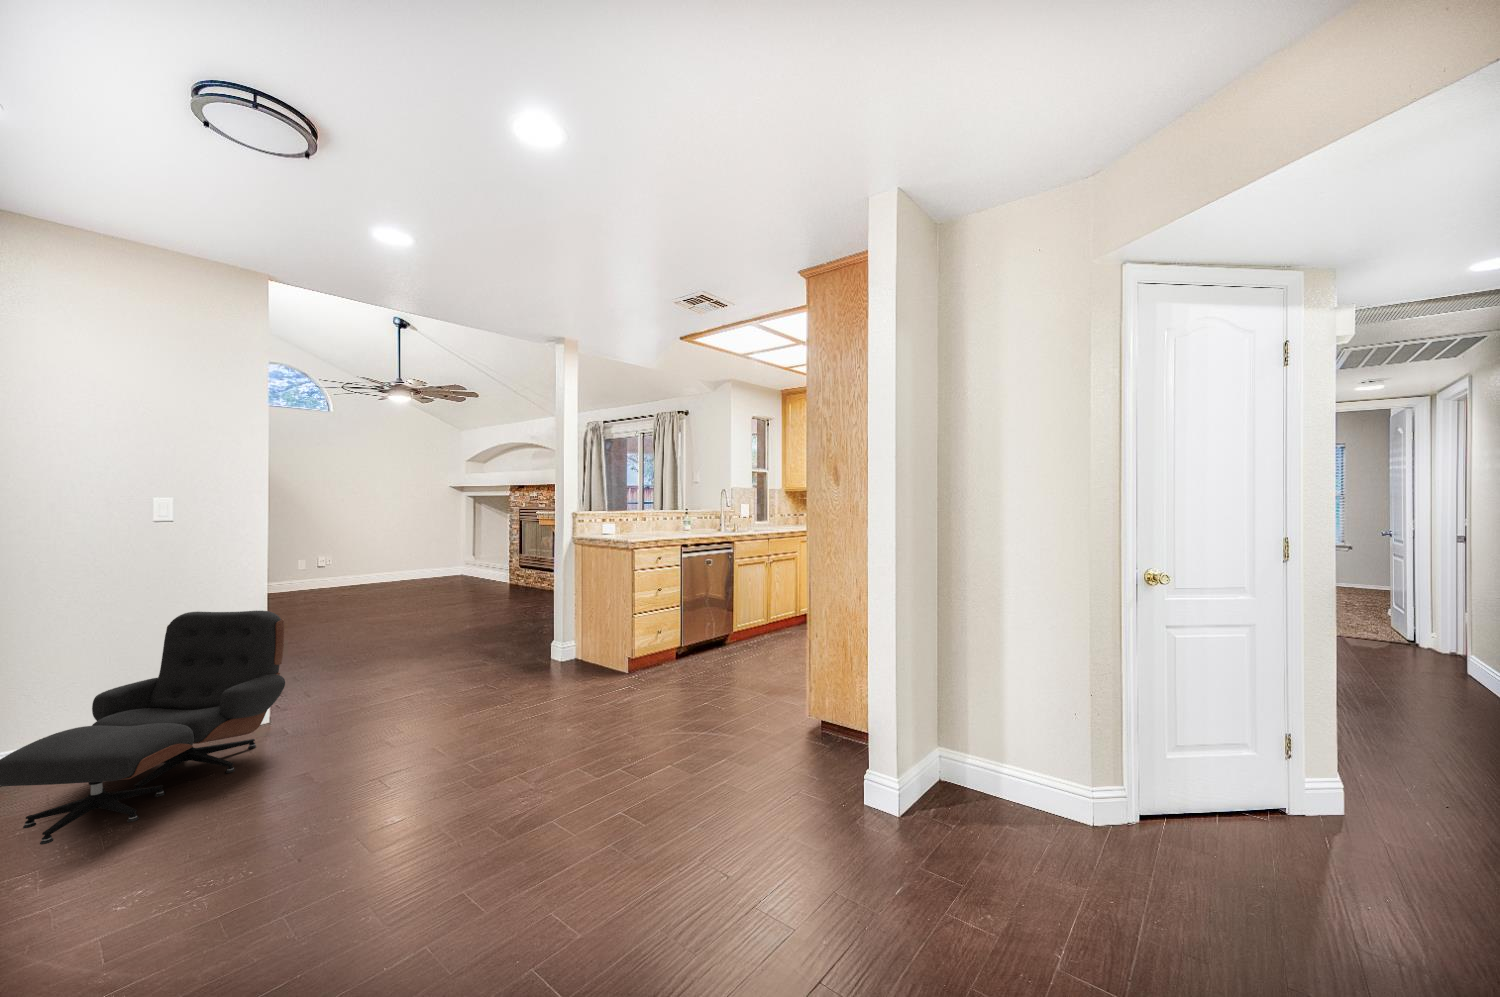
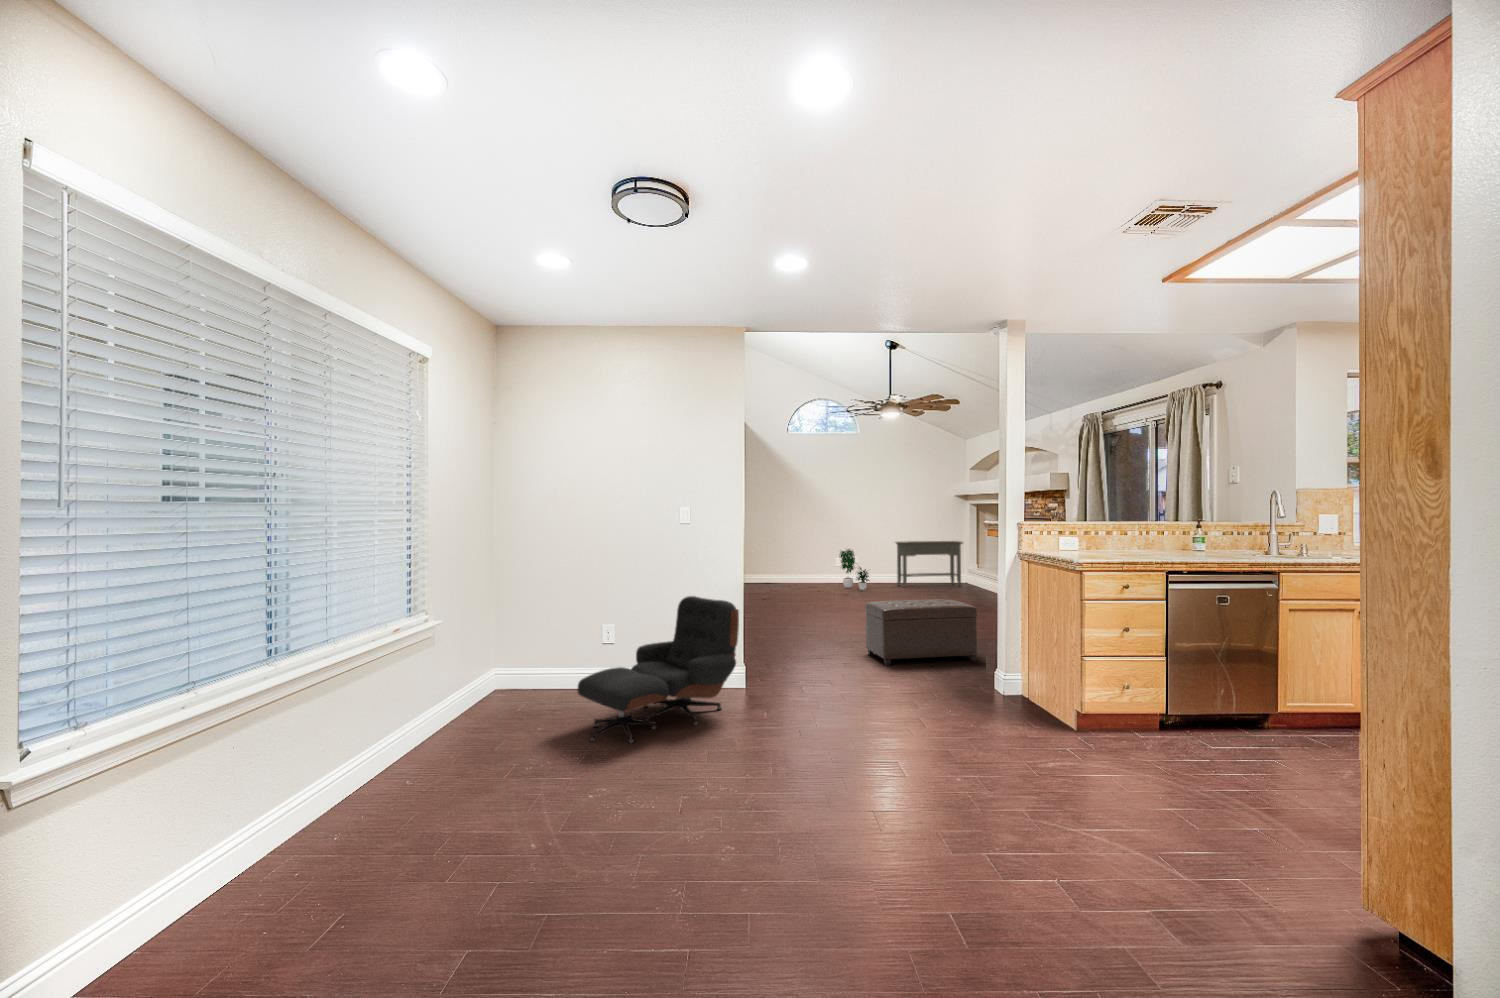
console table: none [385,532,464,585] -> present [896,541,963,588]
potted plant: none [309,543,358,593] -> present [839,549,869,590]
ottoman: none [404,587,521,660] -> present [865,599,977,665]

